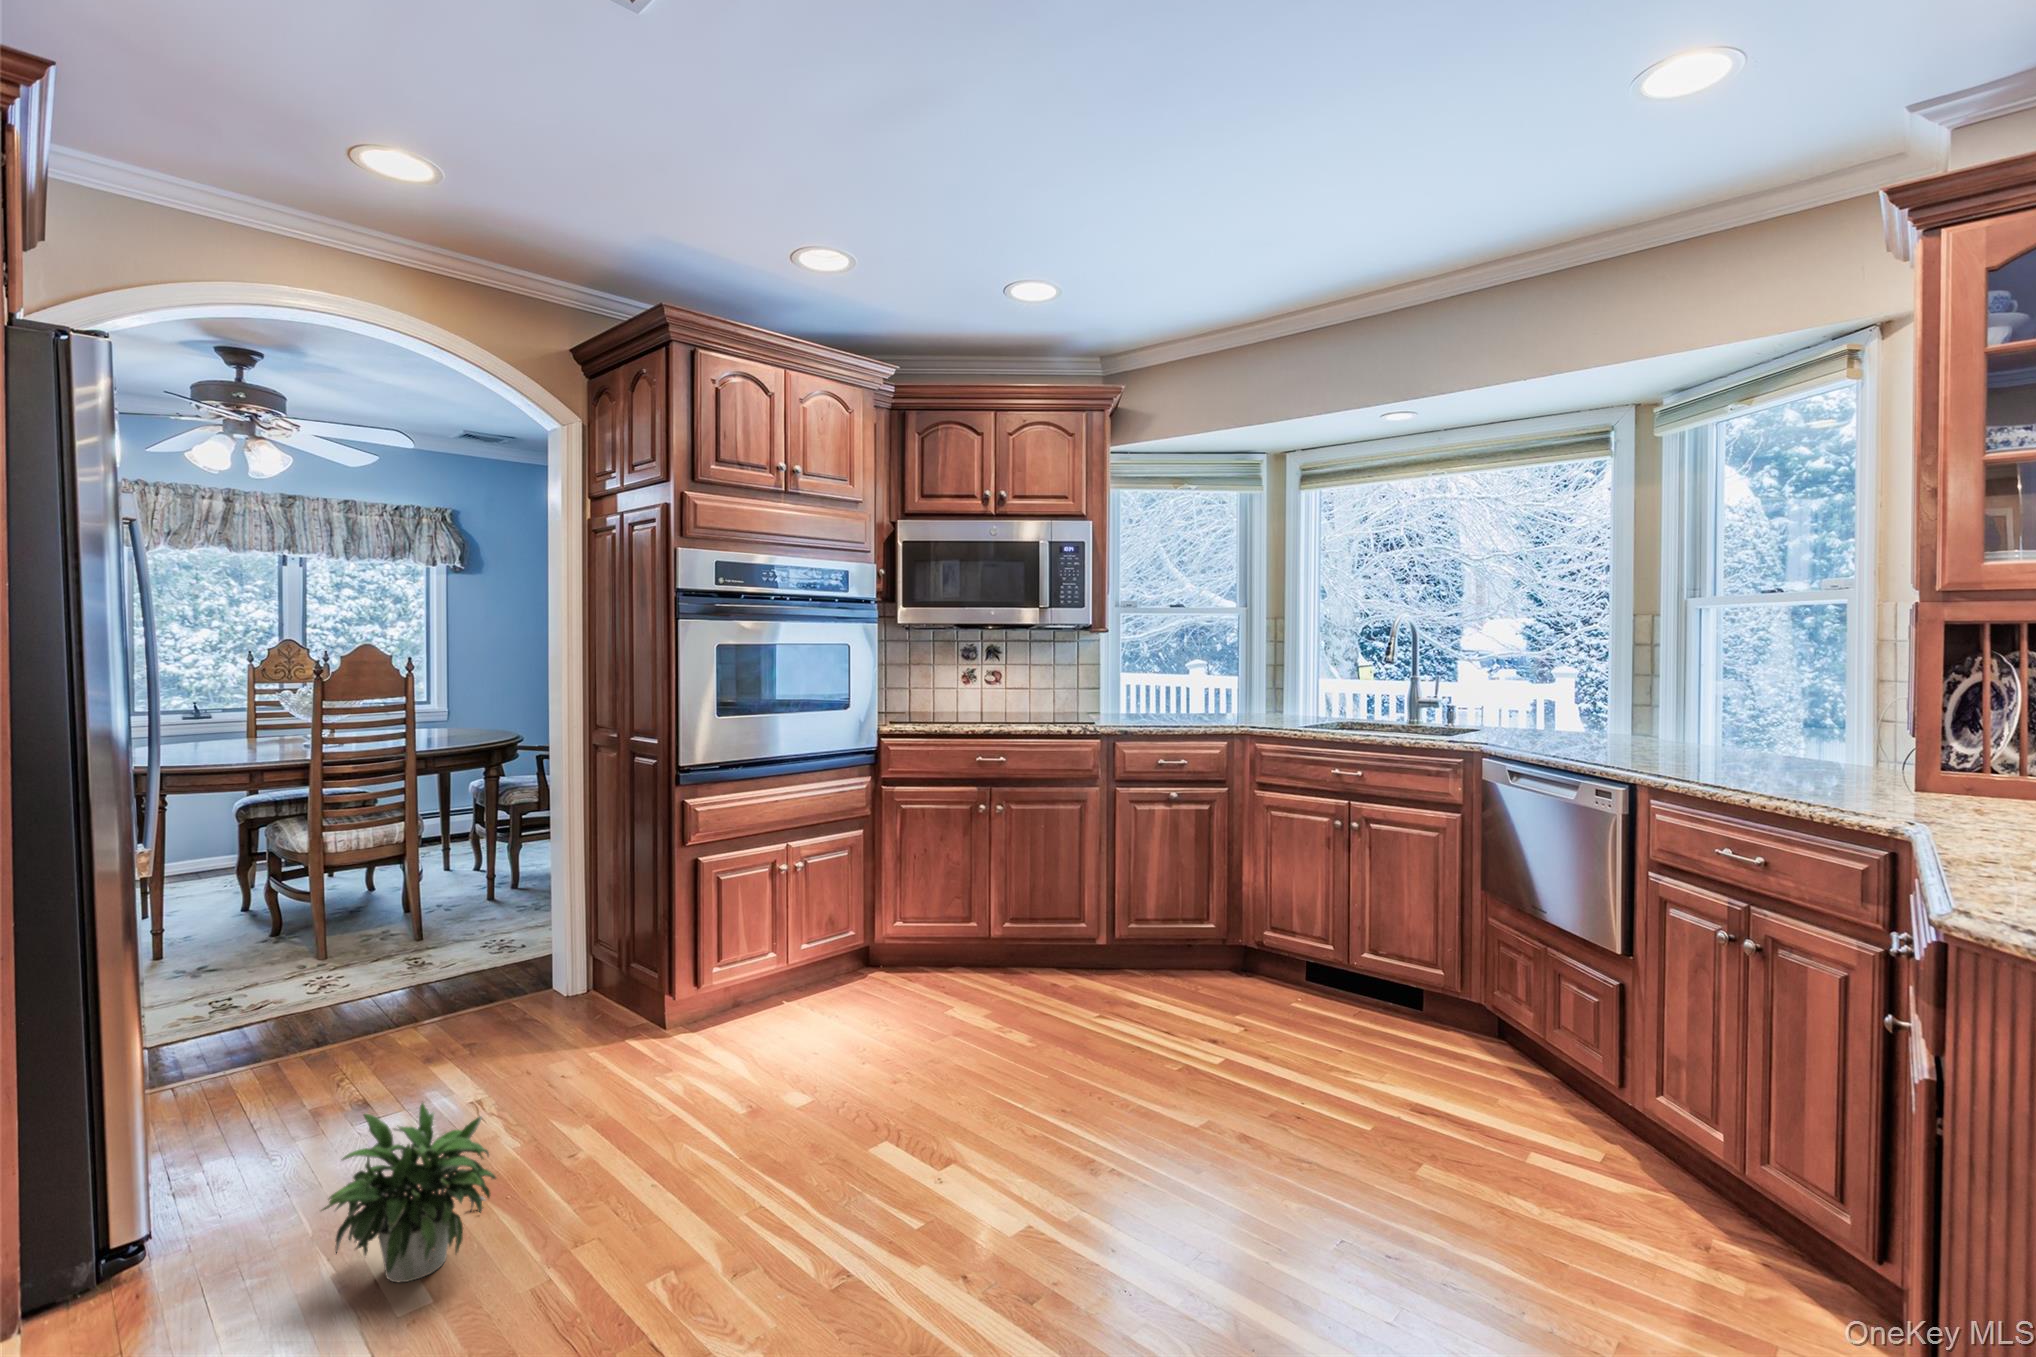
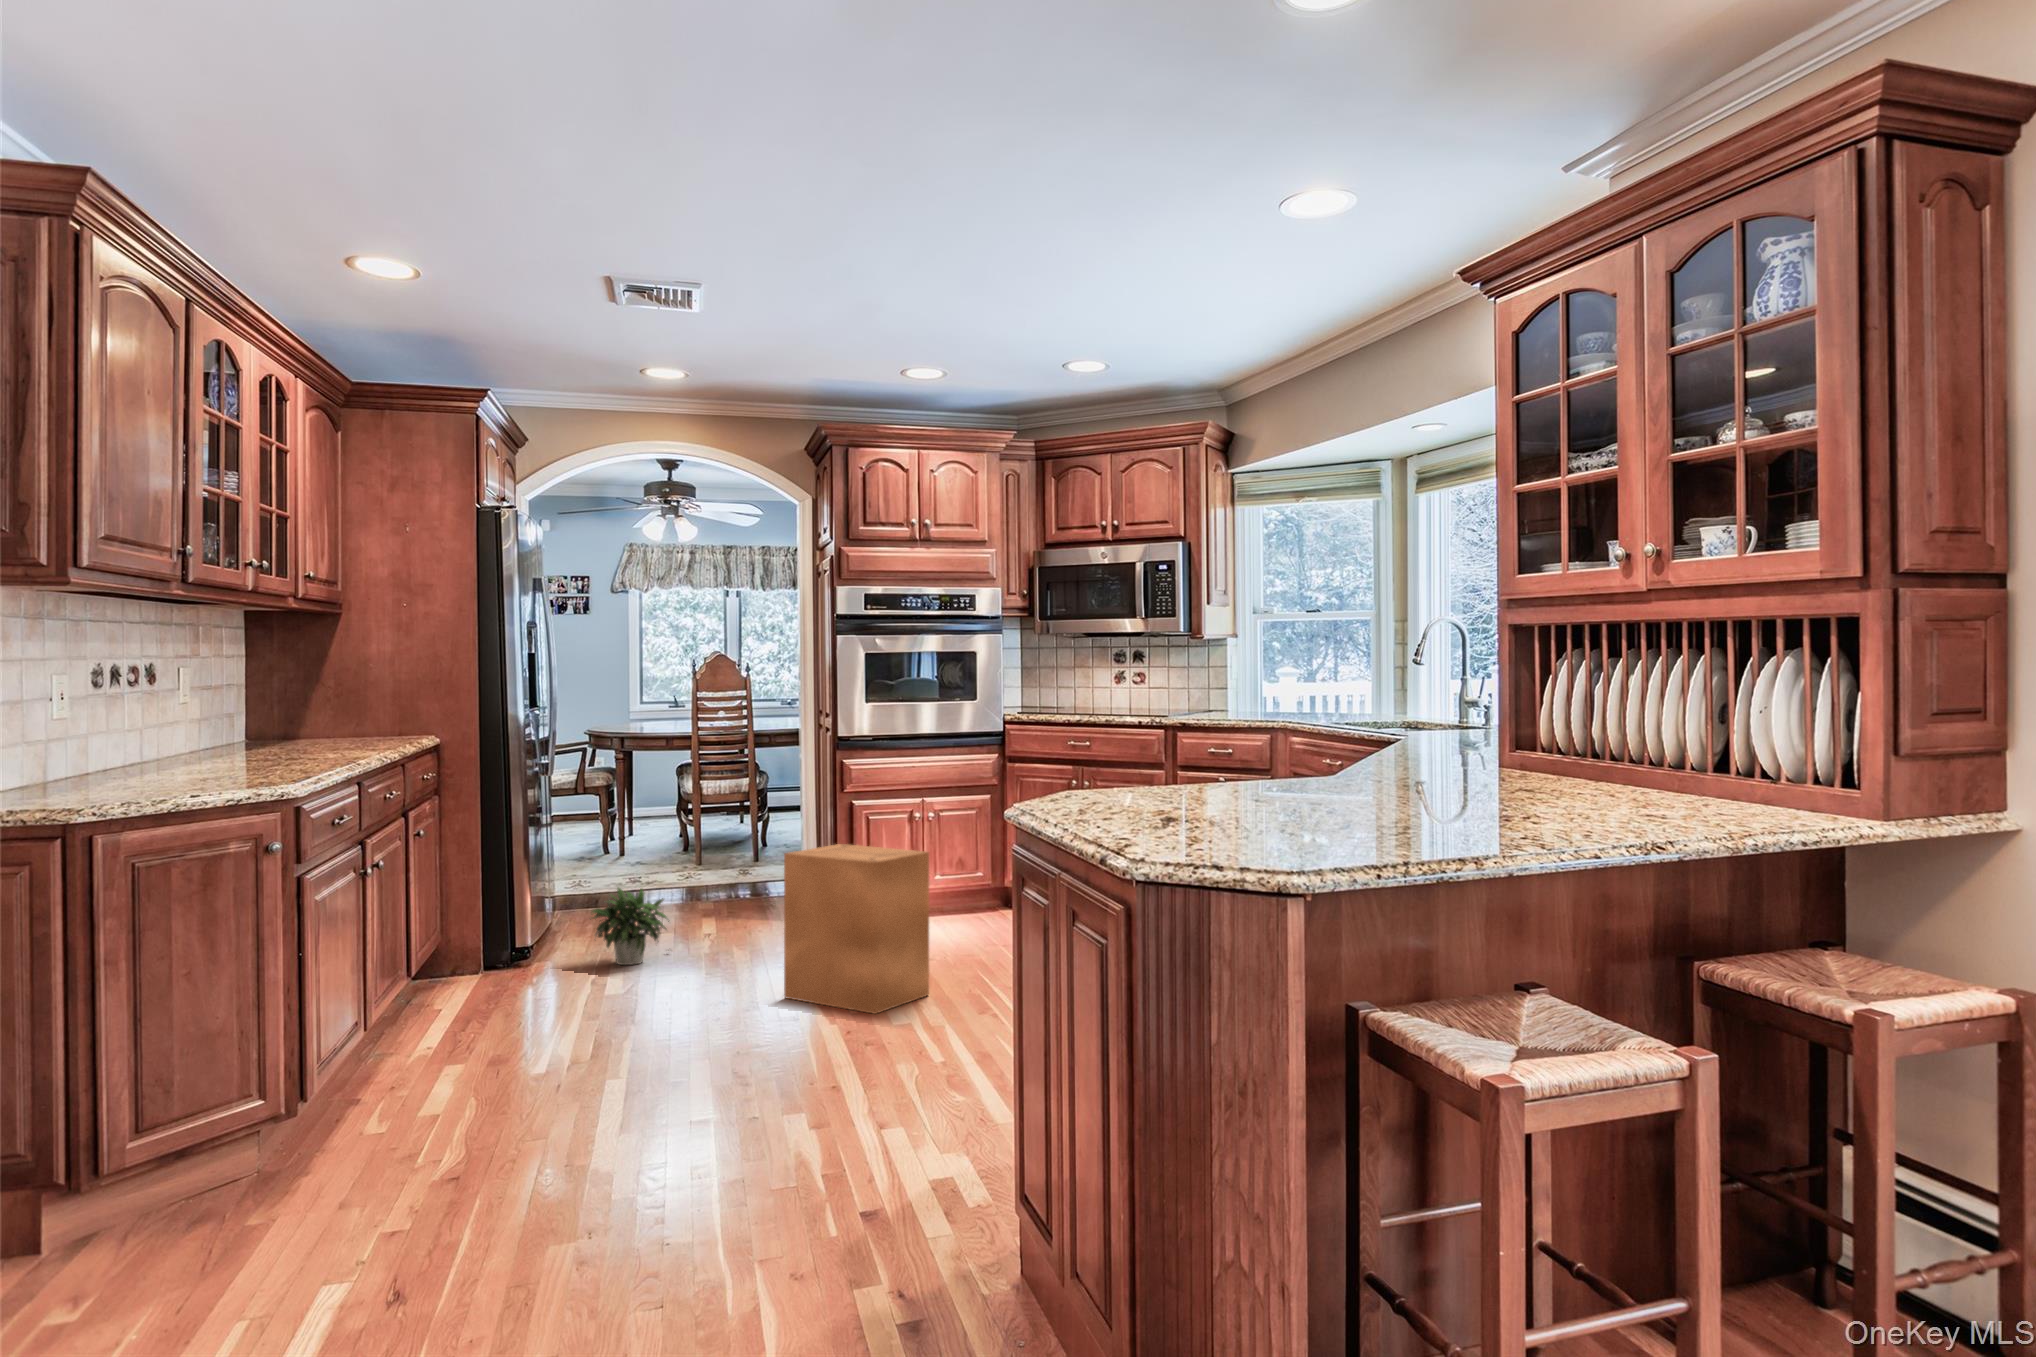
cardboard box: none [866,978,1082,1302] -> present [784,844,929,1014]

